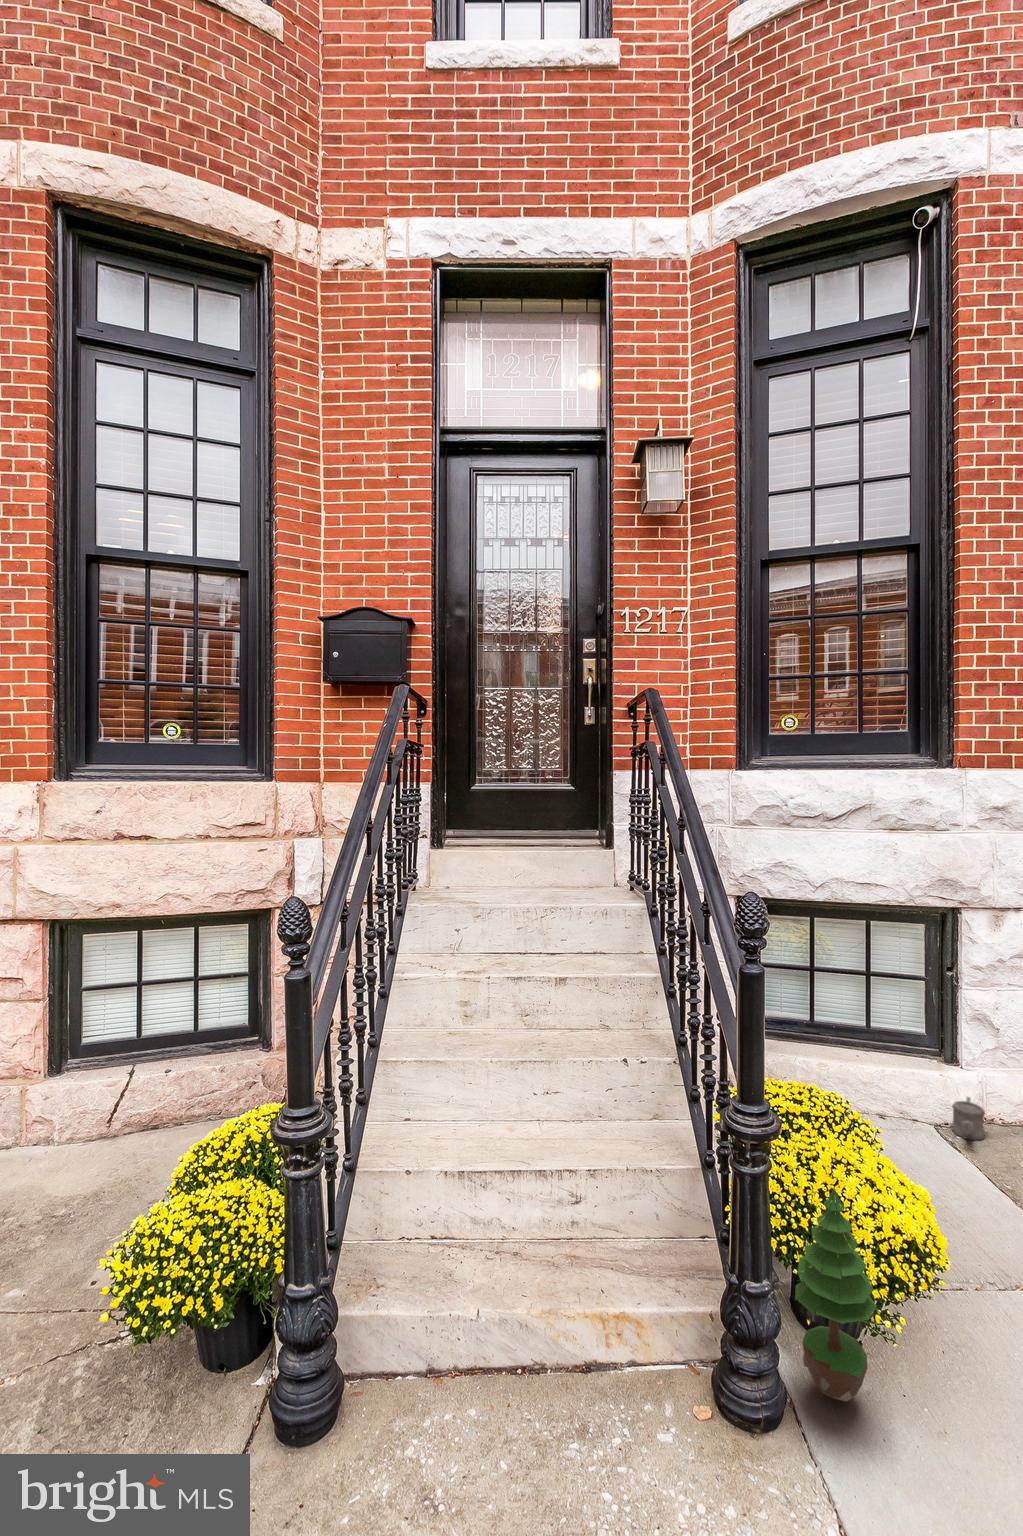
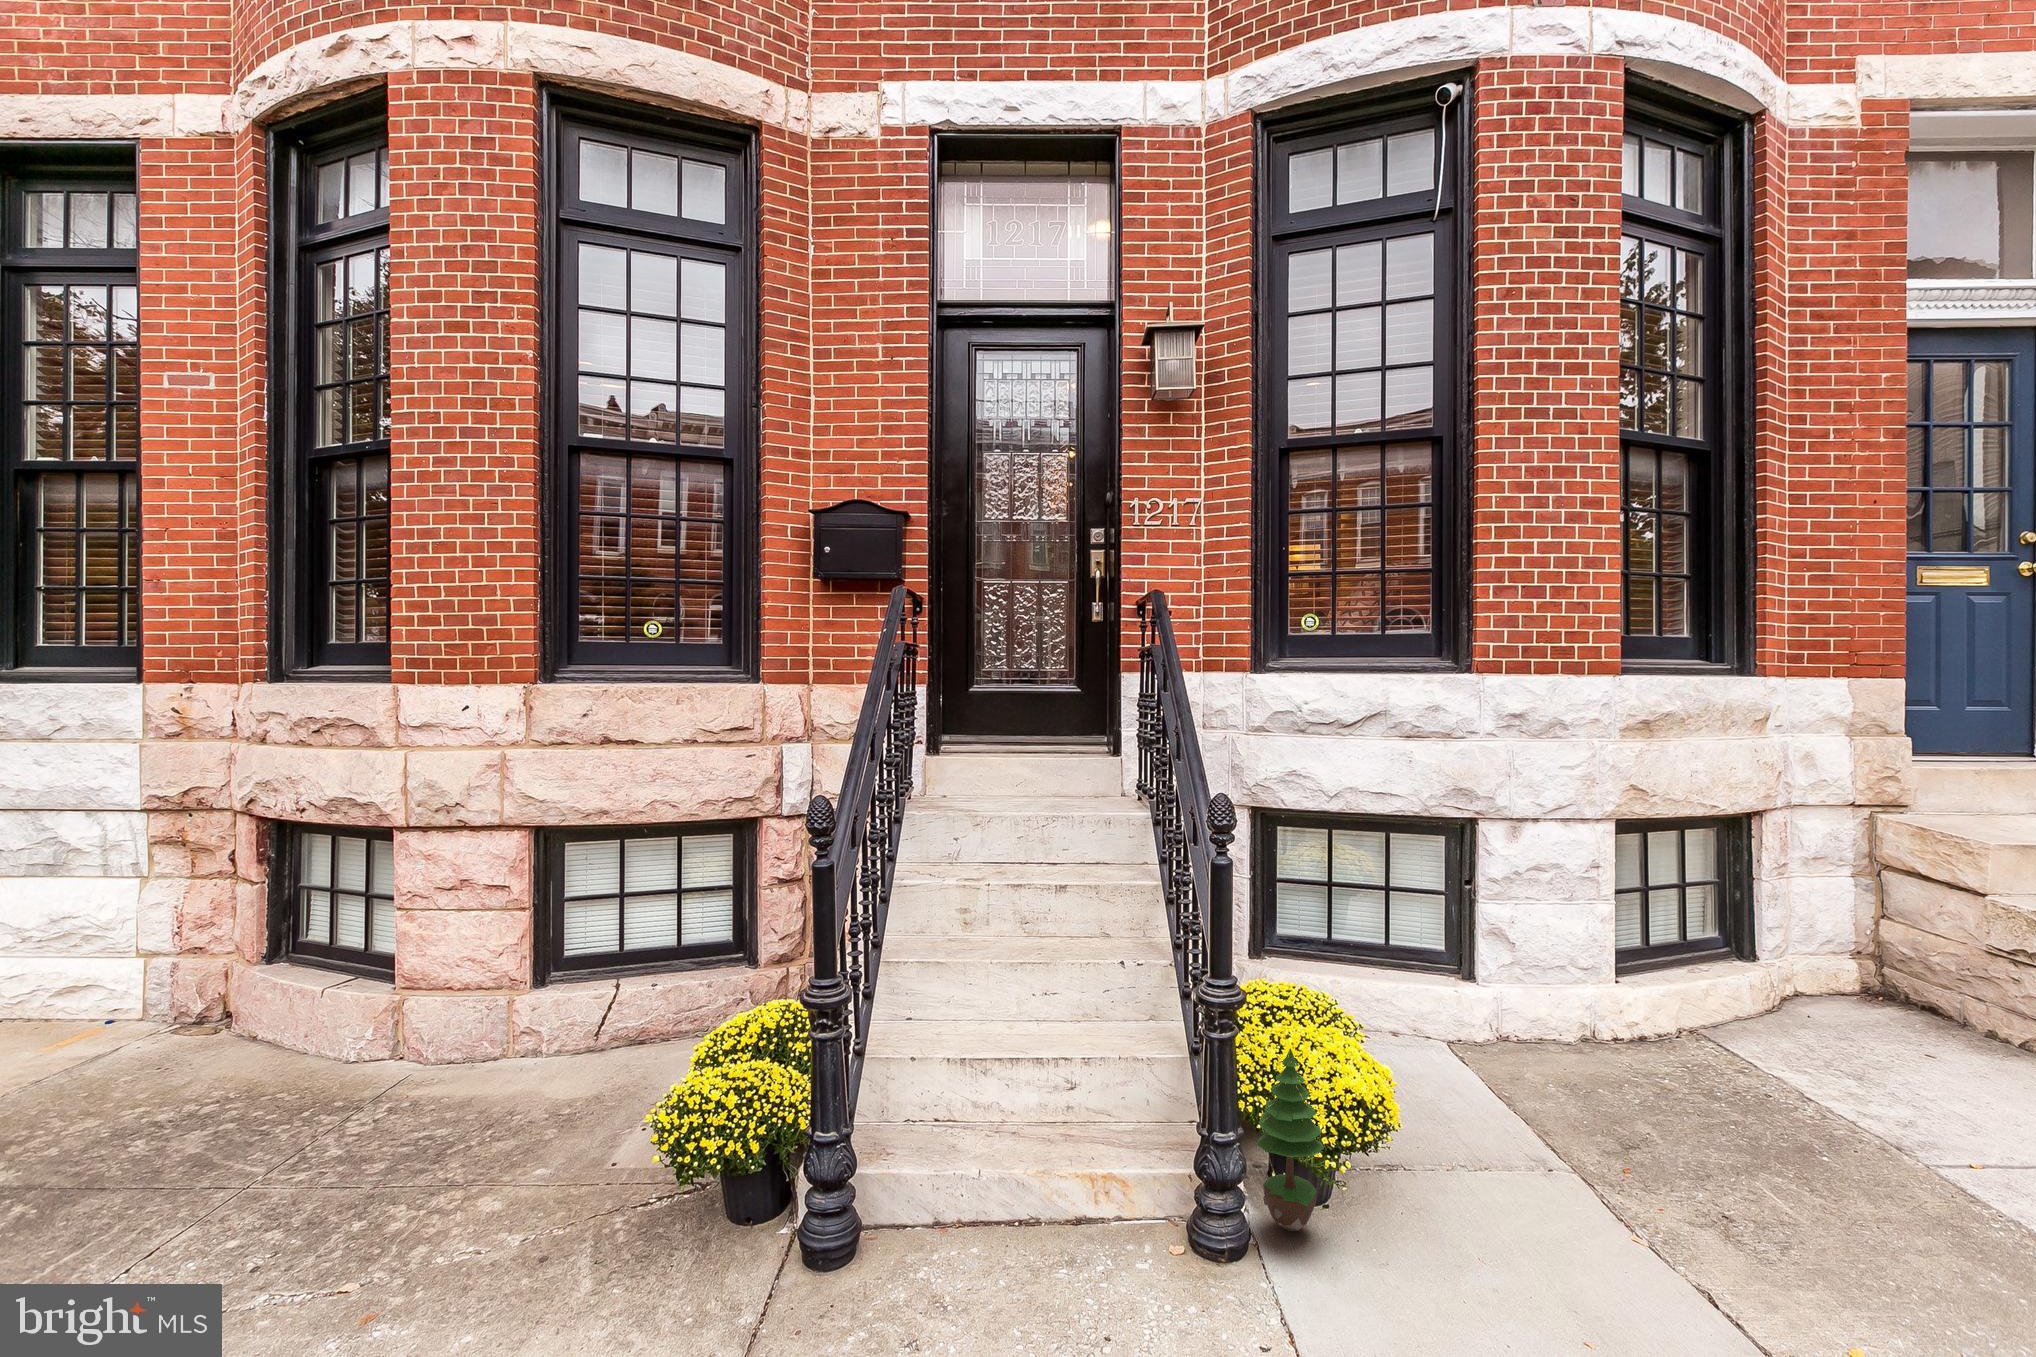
watering can: present [952,1097,985,1140] -> none [1462,1013,1493,1054]

